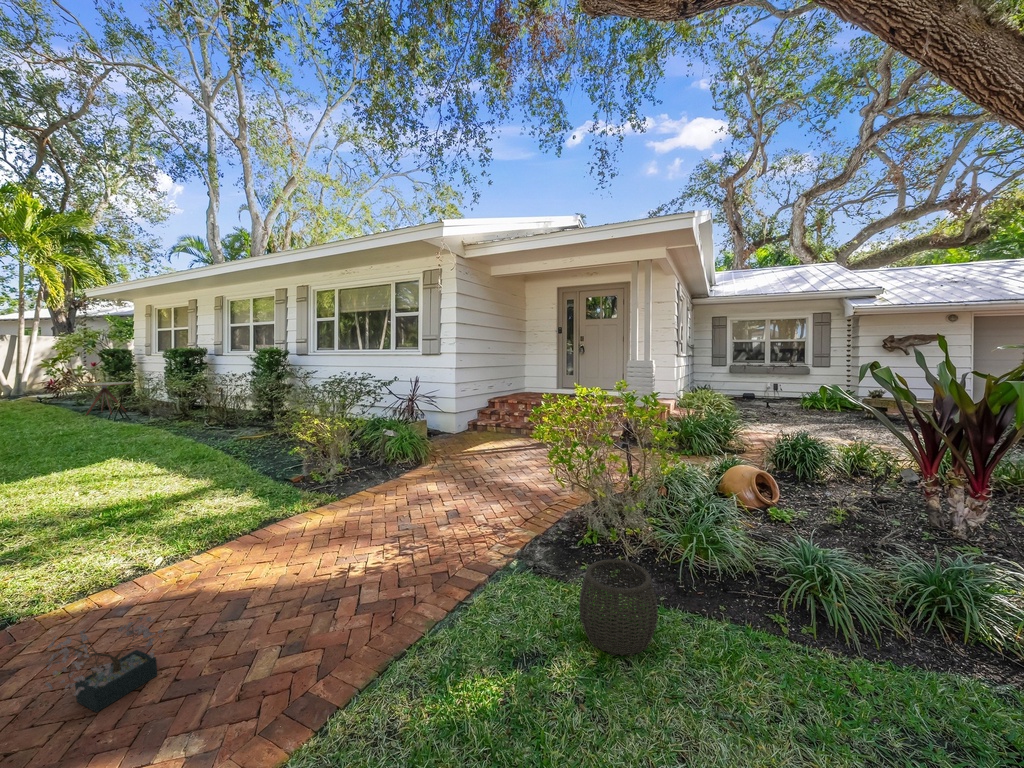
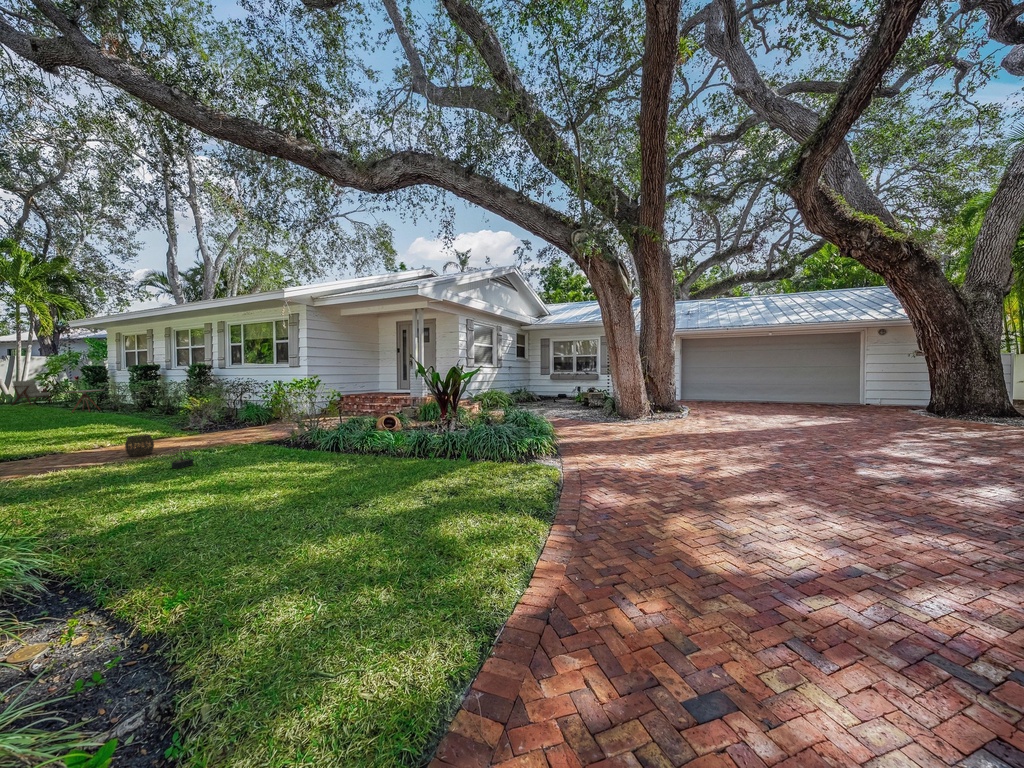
lounge chair: none [9,366,62,400] -> present [12,380,52,405]
woven basket: present [579,559,658,656] -> present [125,434,154,457]
decorative plant: present [45,617,163,712] -> present [165,448,193,469]

